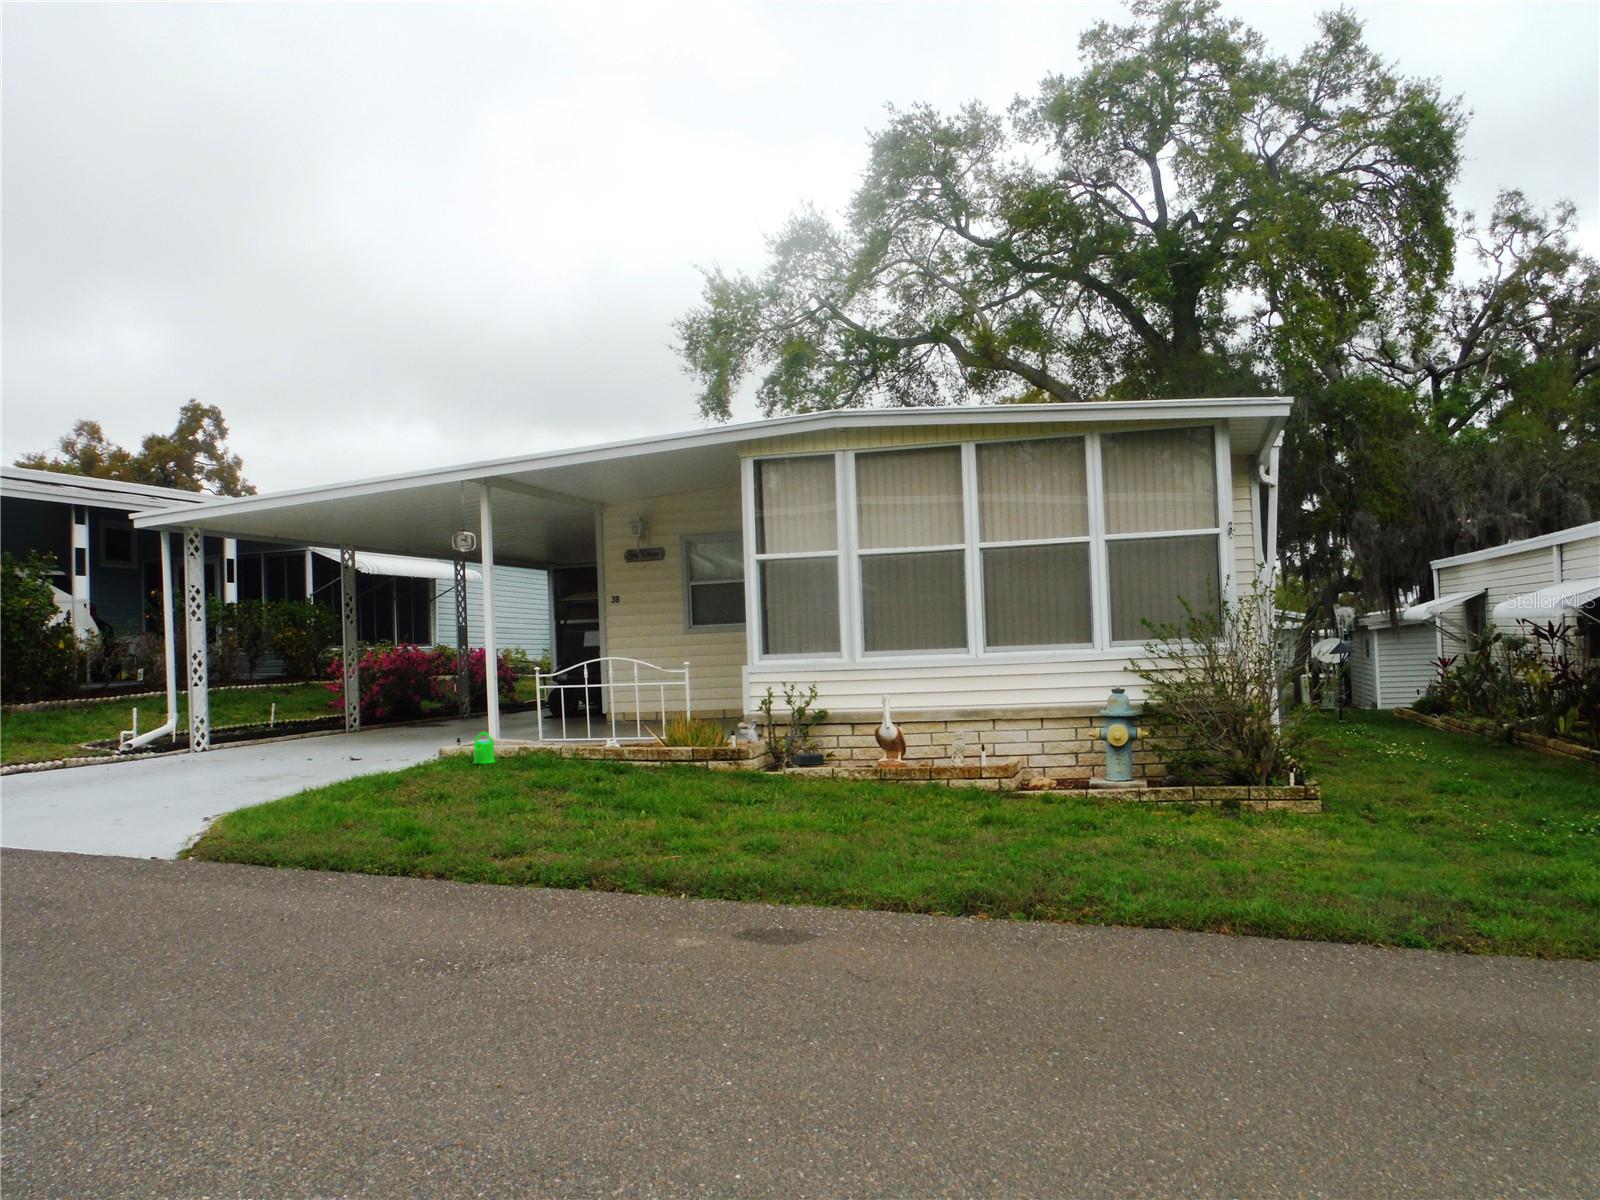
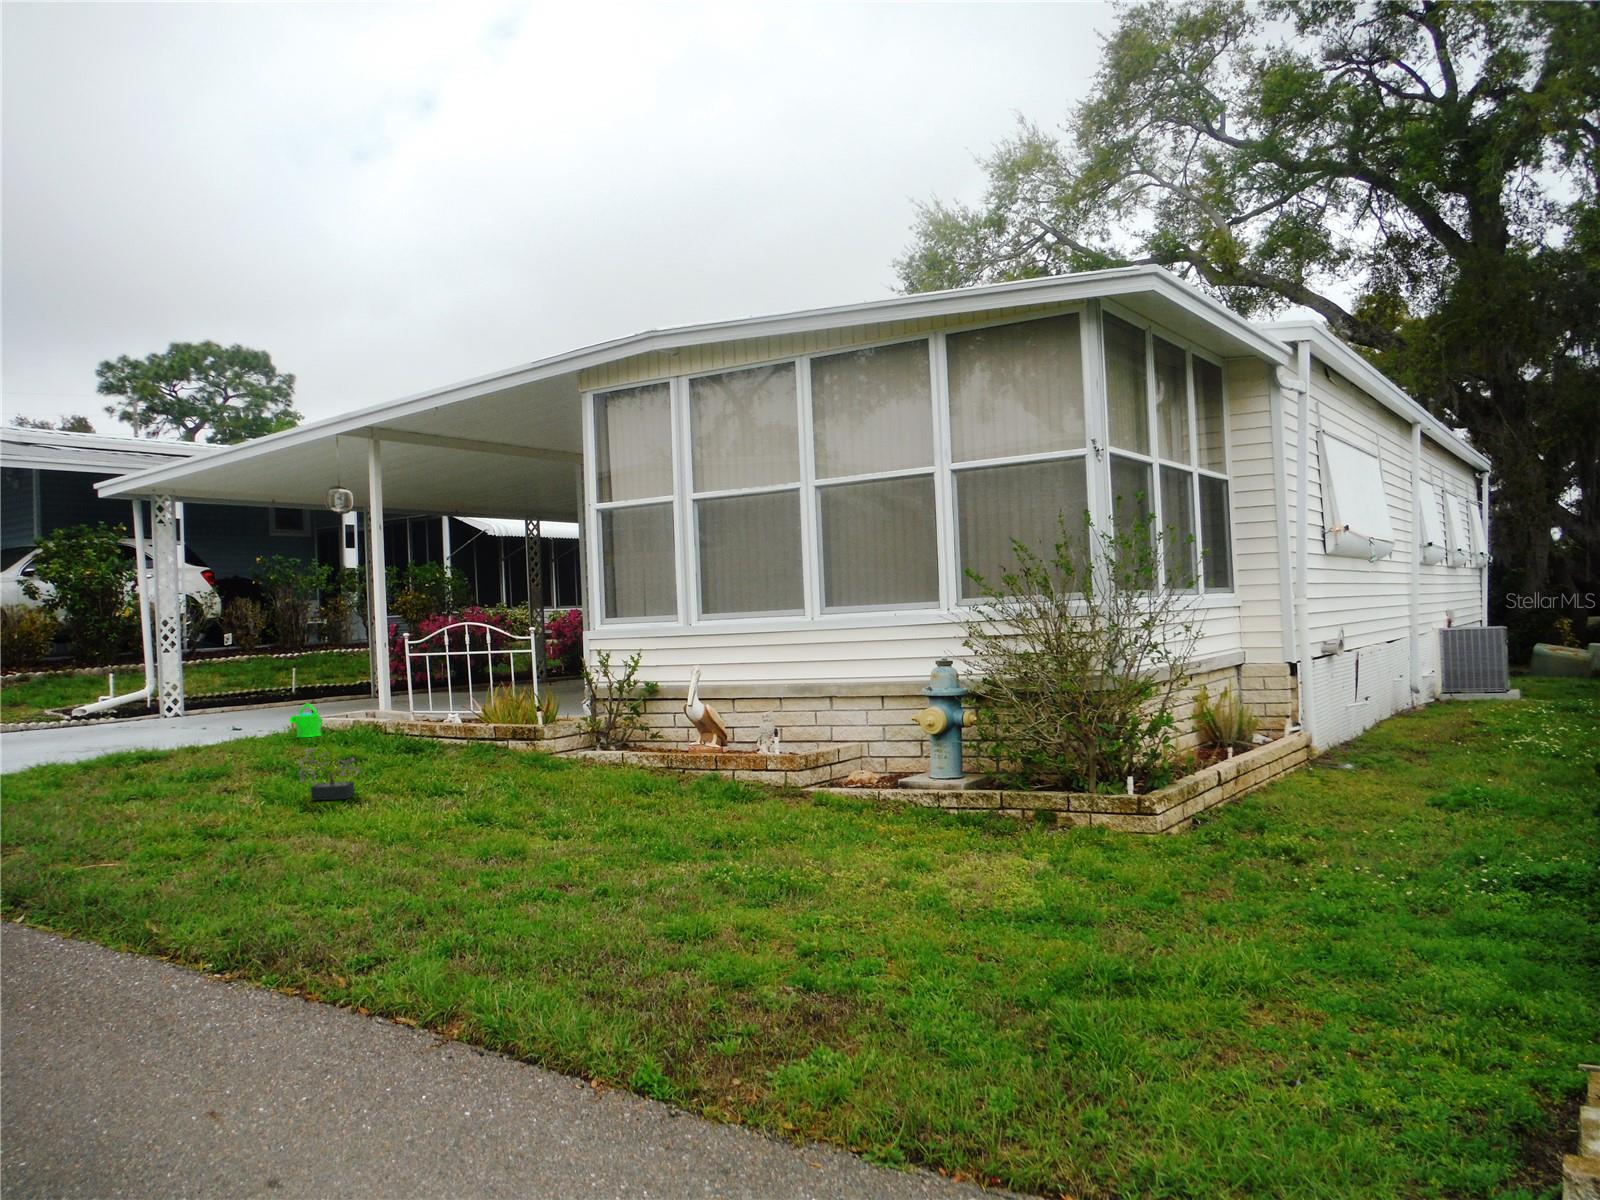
decorative plant: present [787,728,825,765] -> present [299,749,360,800]

